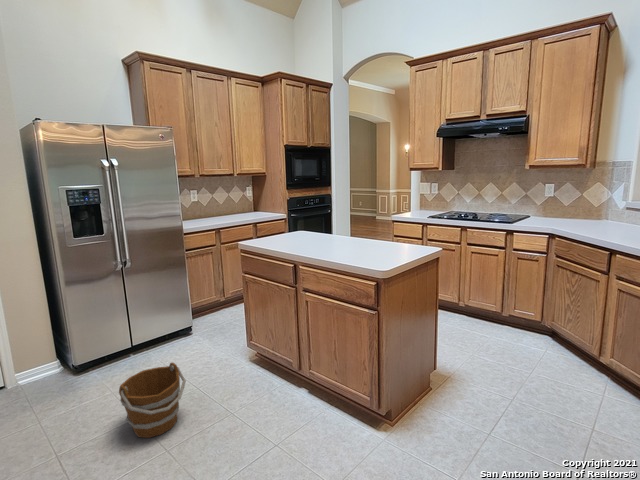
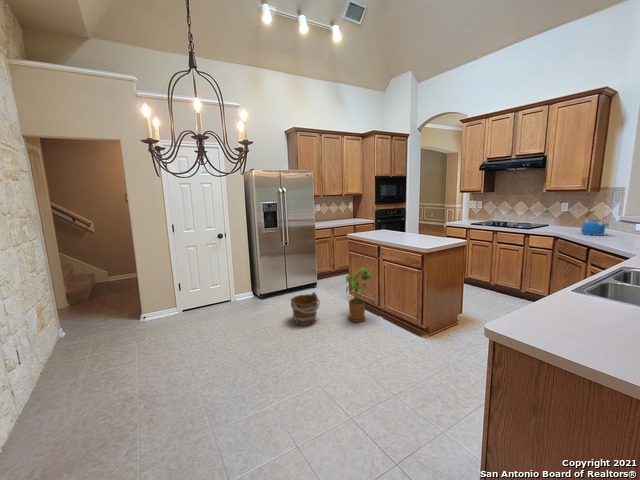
kettle: none [584,195,622,231] -> present [581,211,608,236]
house plant: none [236,308,295,411] -> present [346,268,376,322]

